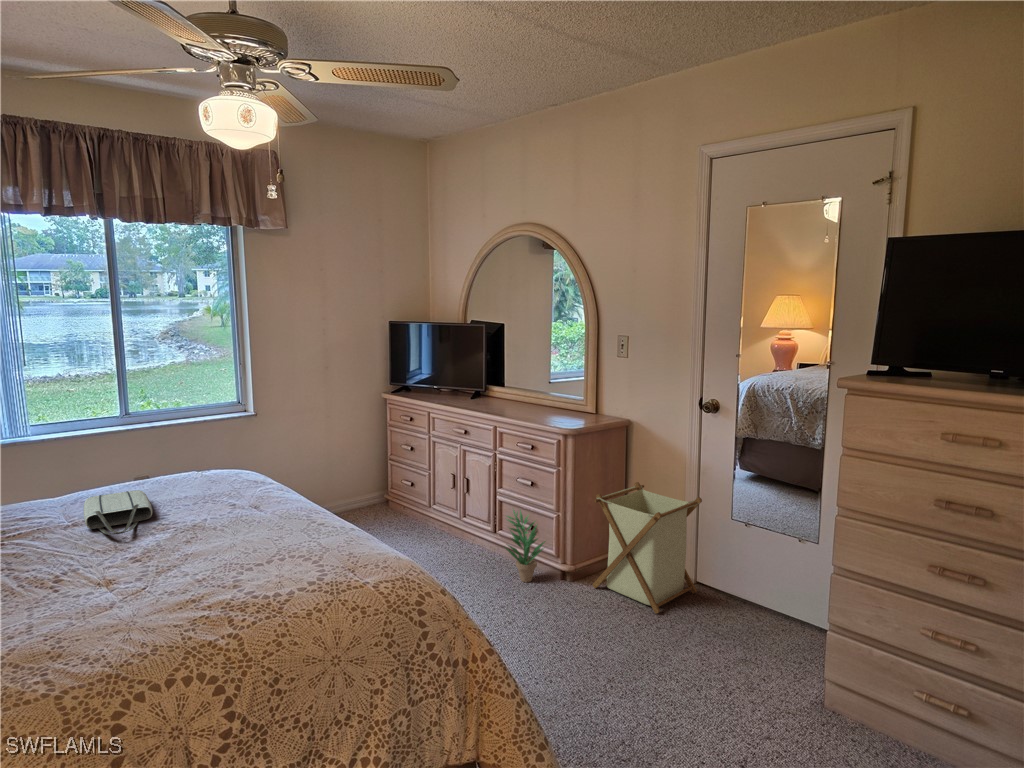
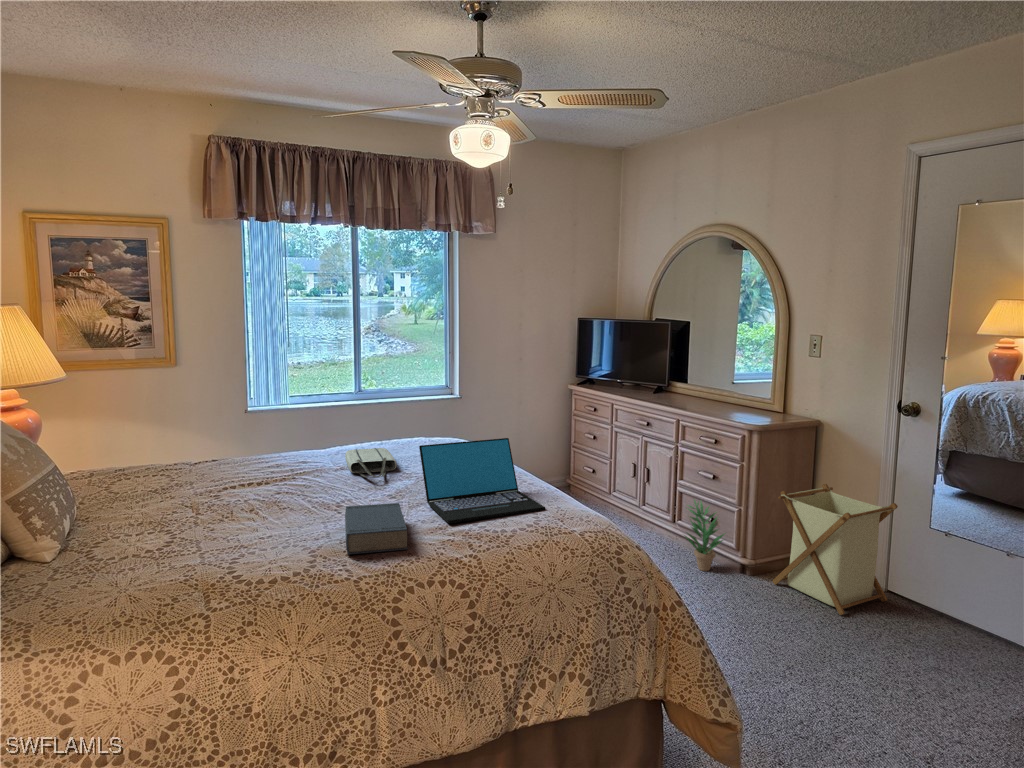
laptop: none [170,471,334,591] -> present [419,438,545,523]
book: none [43,572,139,661] -> present [345,503,408,554]

